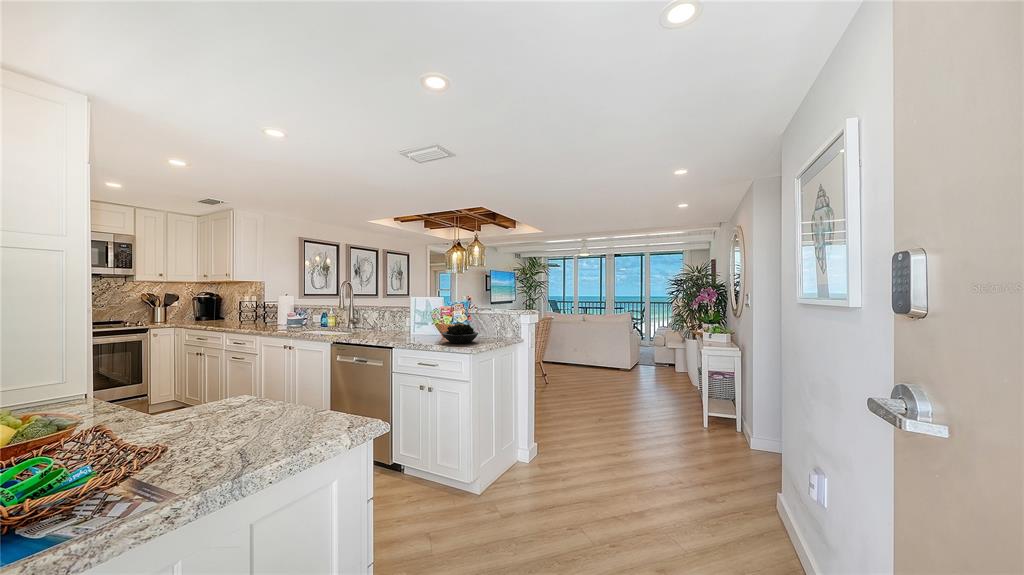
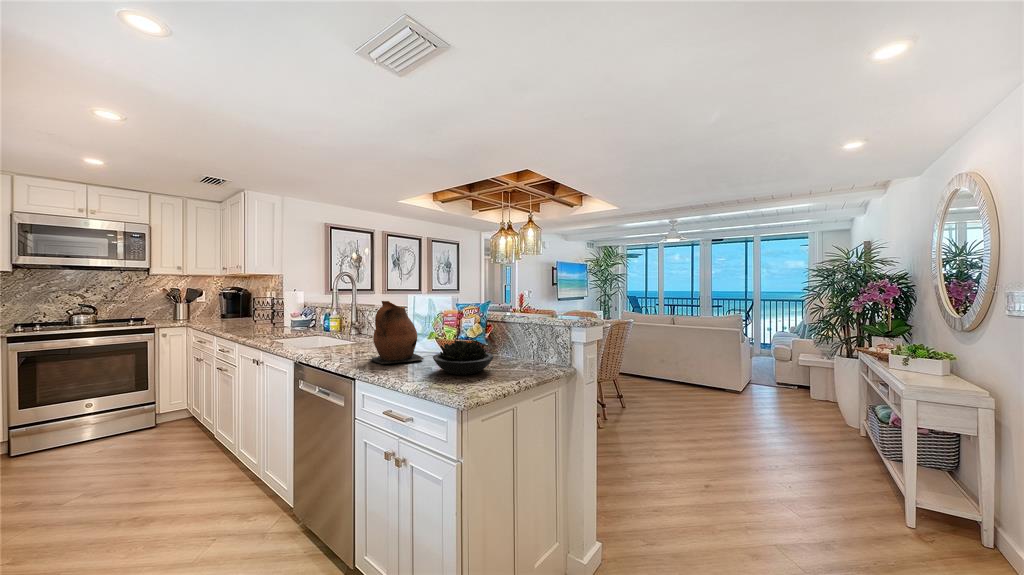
ceramic pitcher: none [392,301,430,340] -> present [371,301,424,364]

